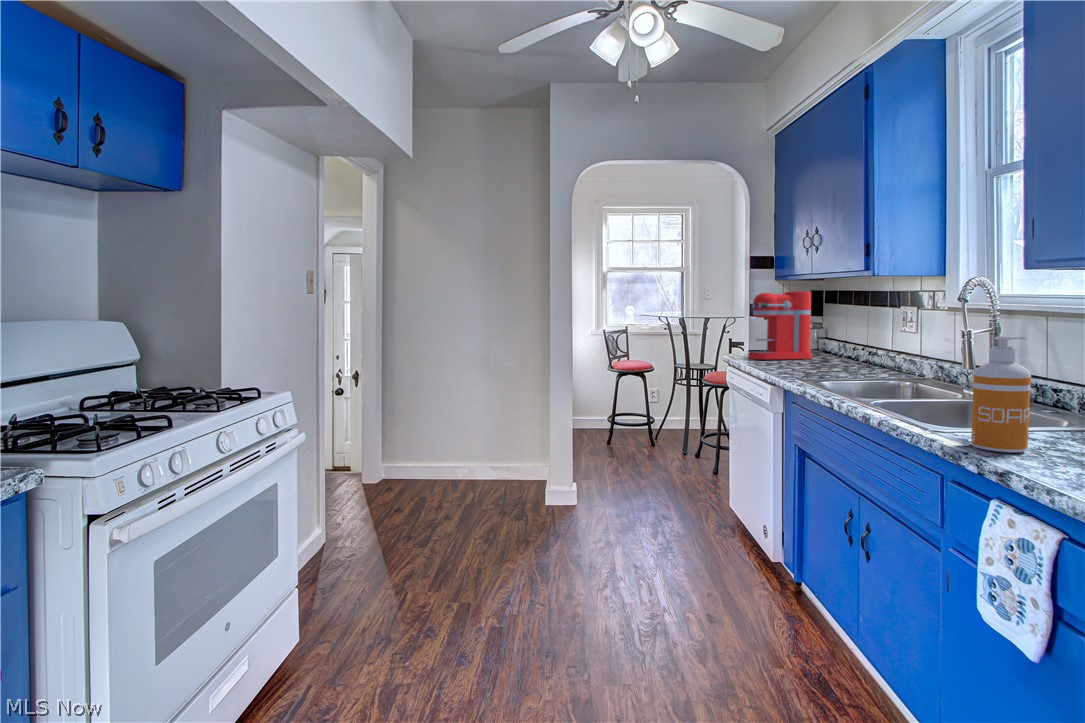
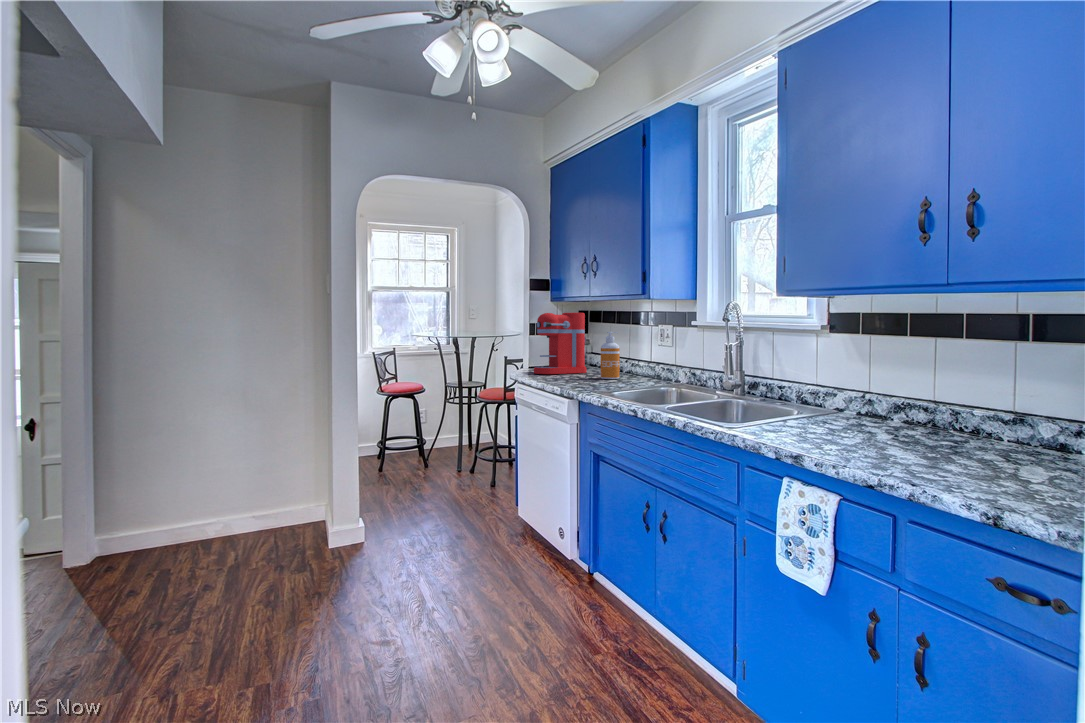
soap dispenser: present [971,336,1031,453] -> present [601,332,620,379]

